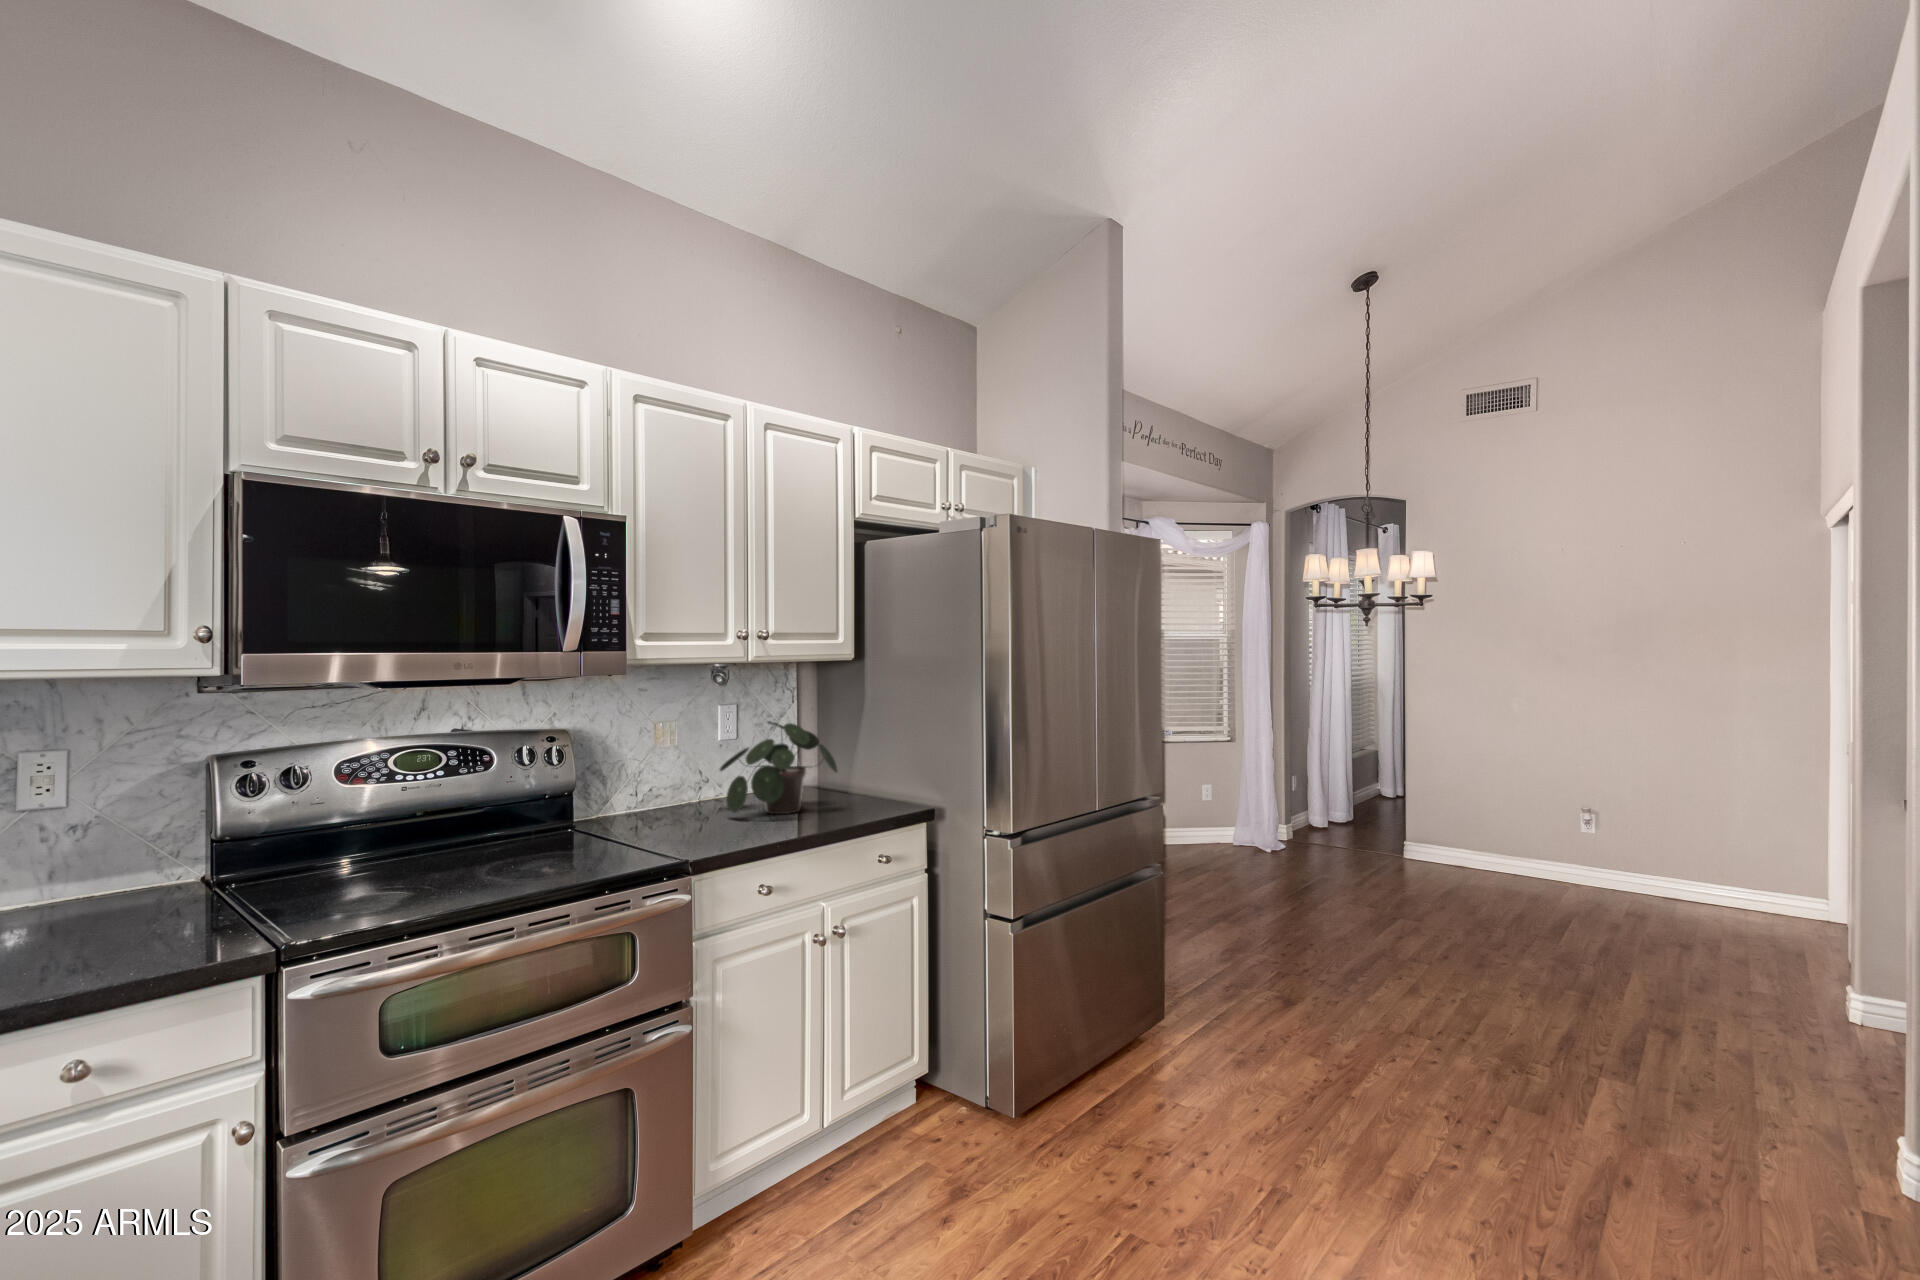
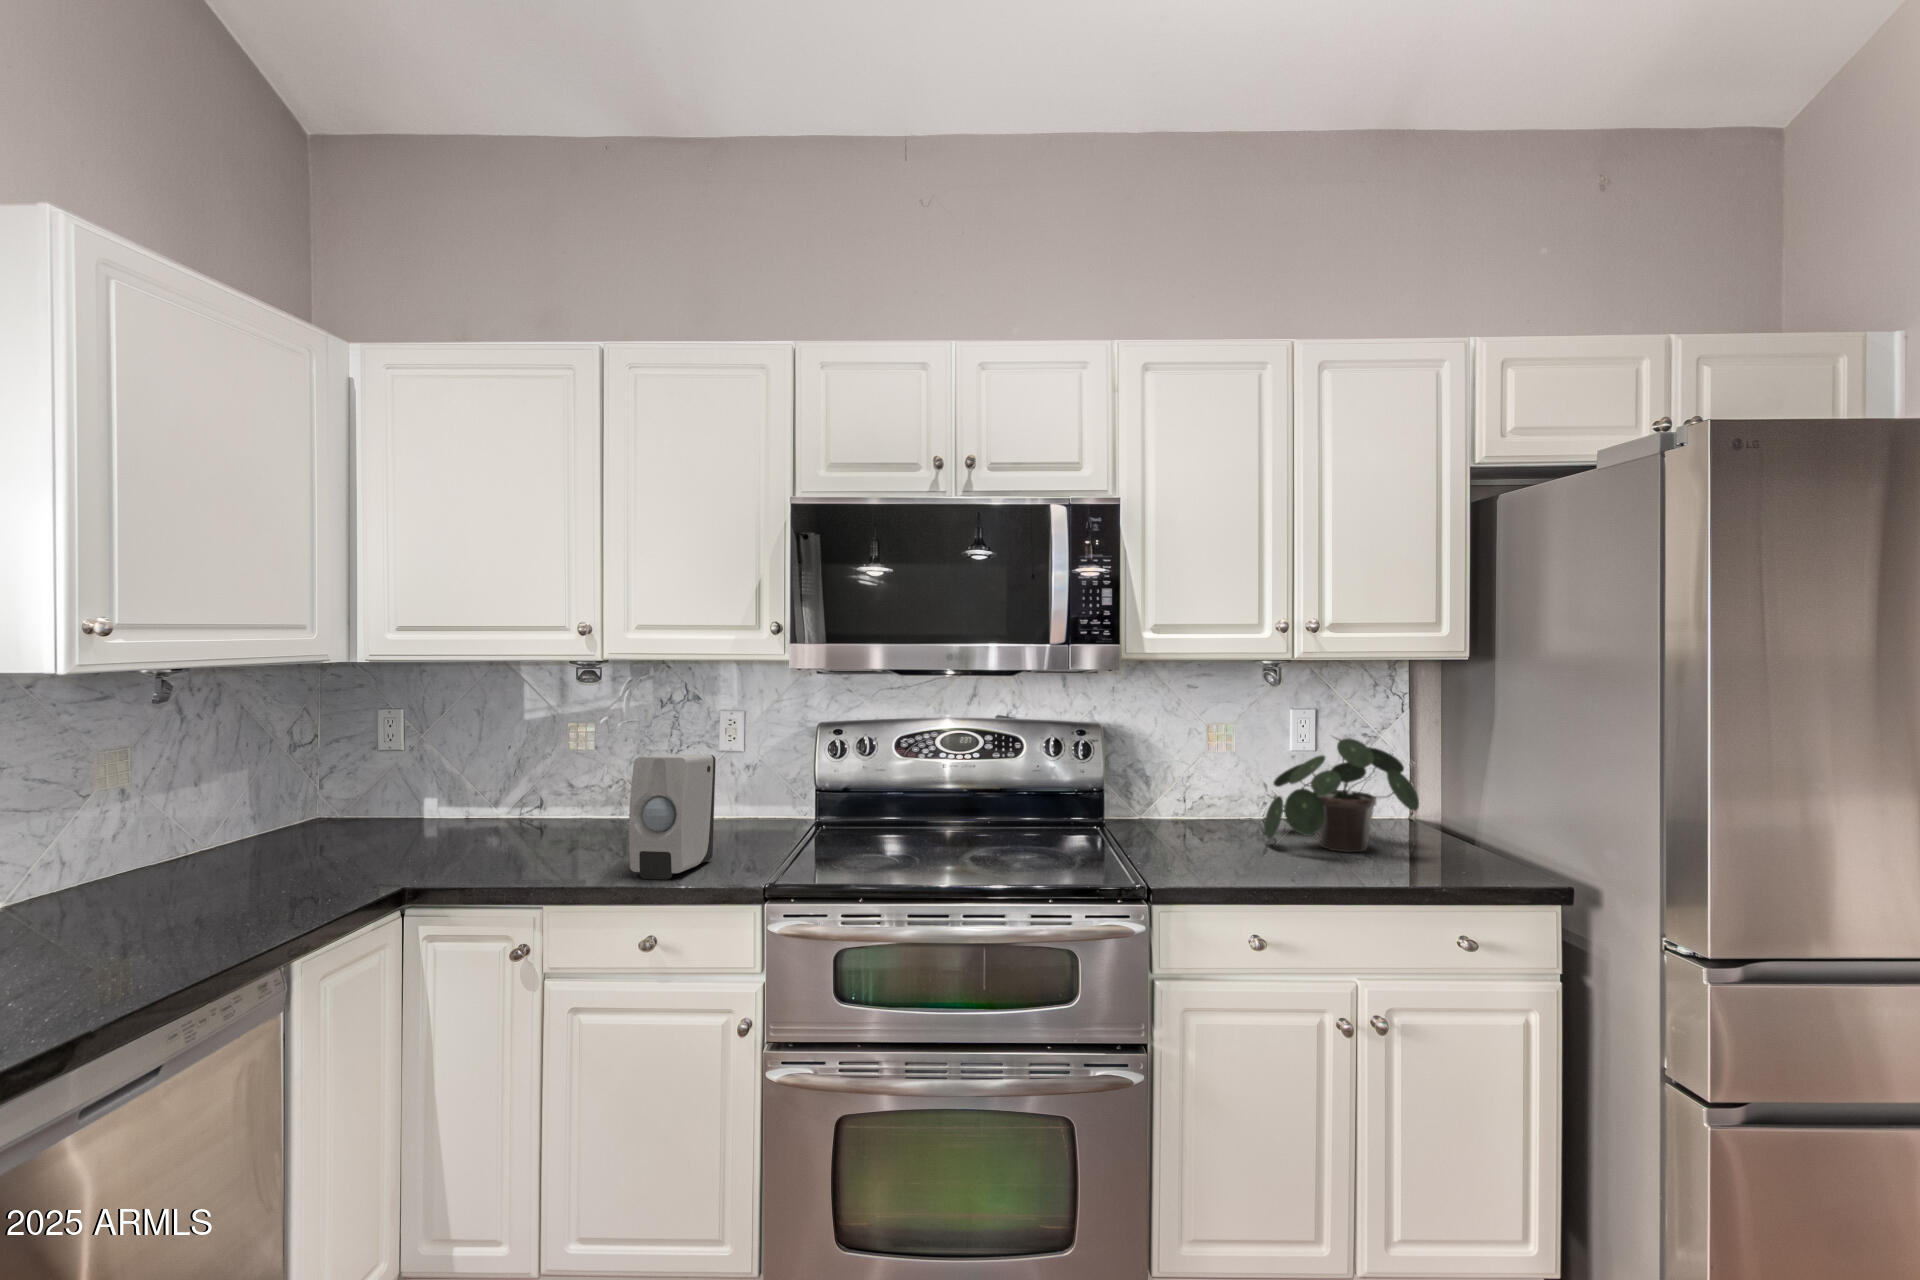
soap dispenser: none [57,803,159,977] -> present [629,754,716,879]

